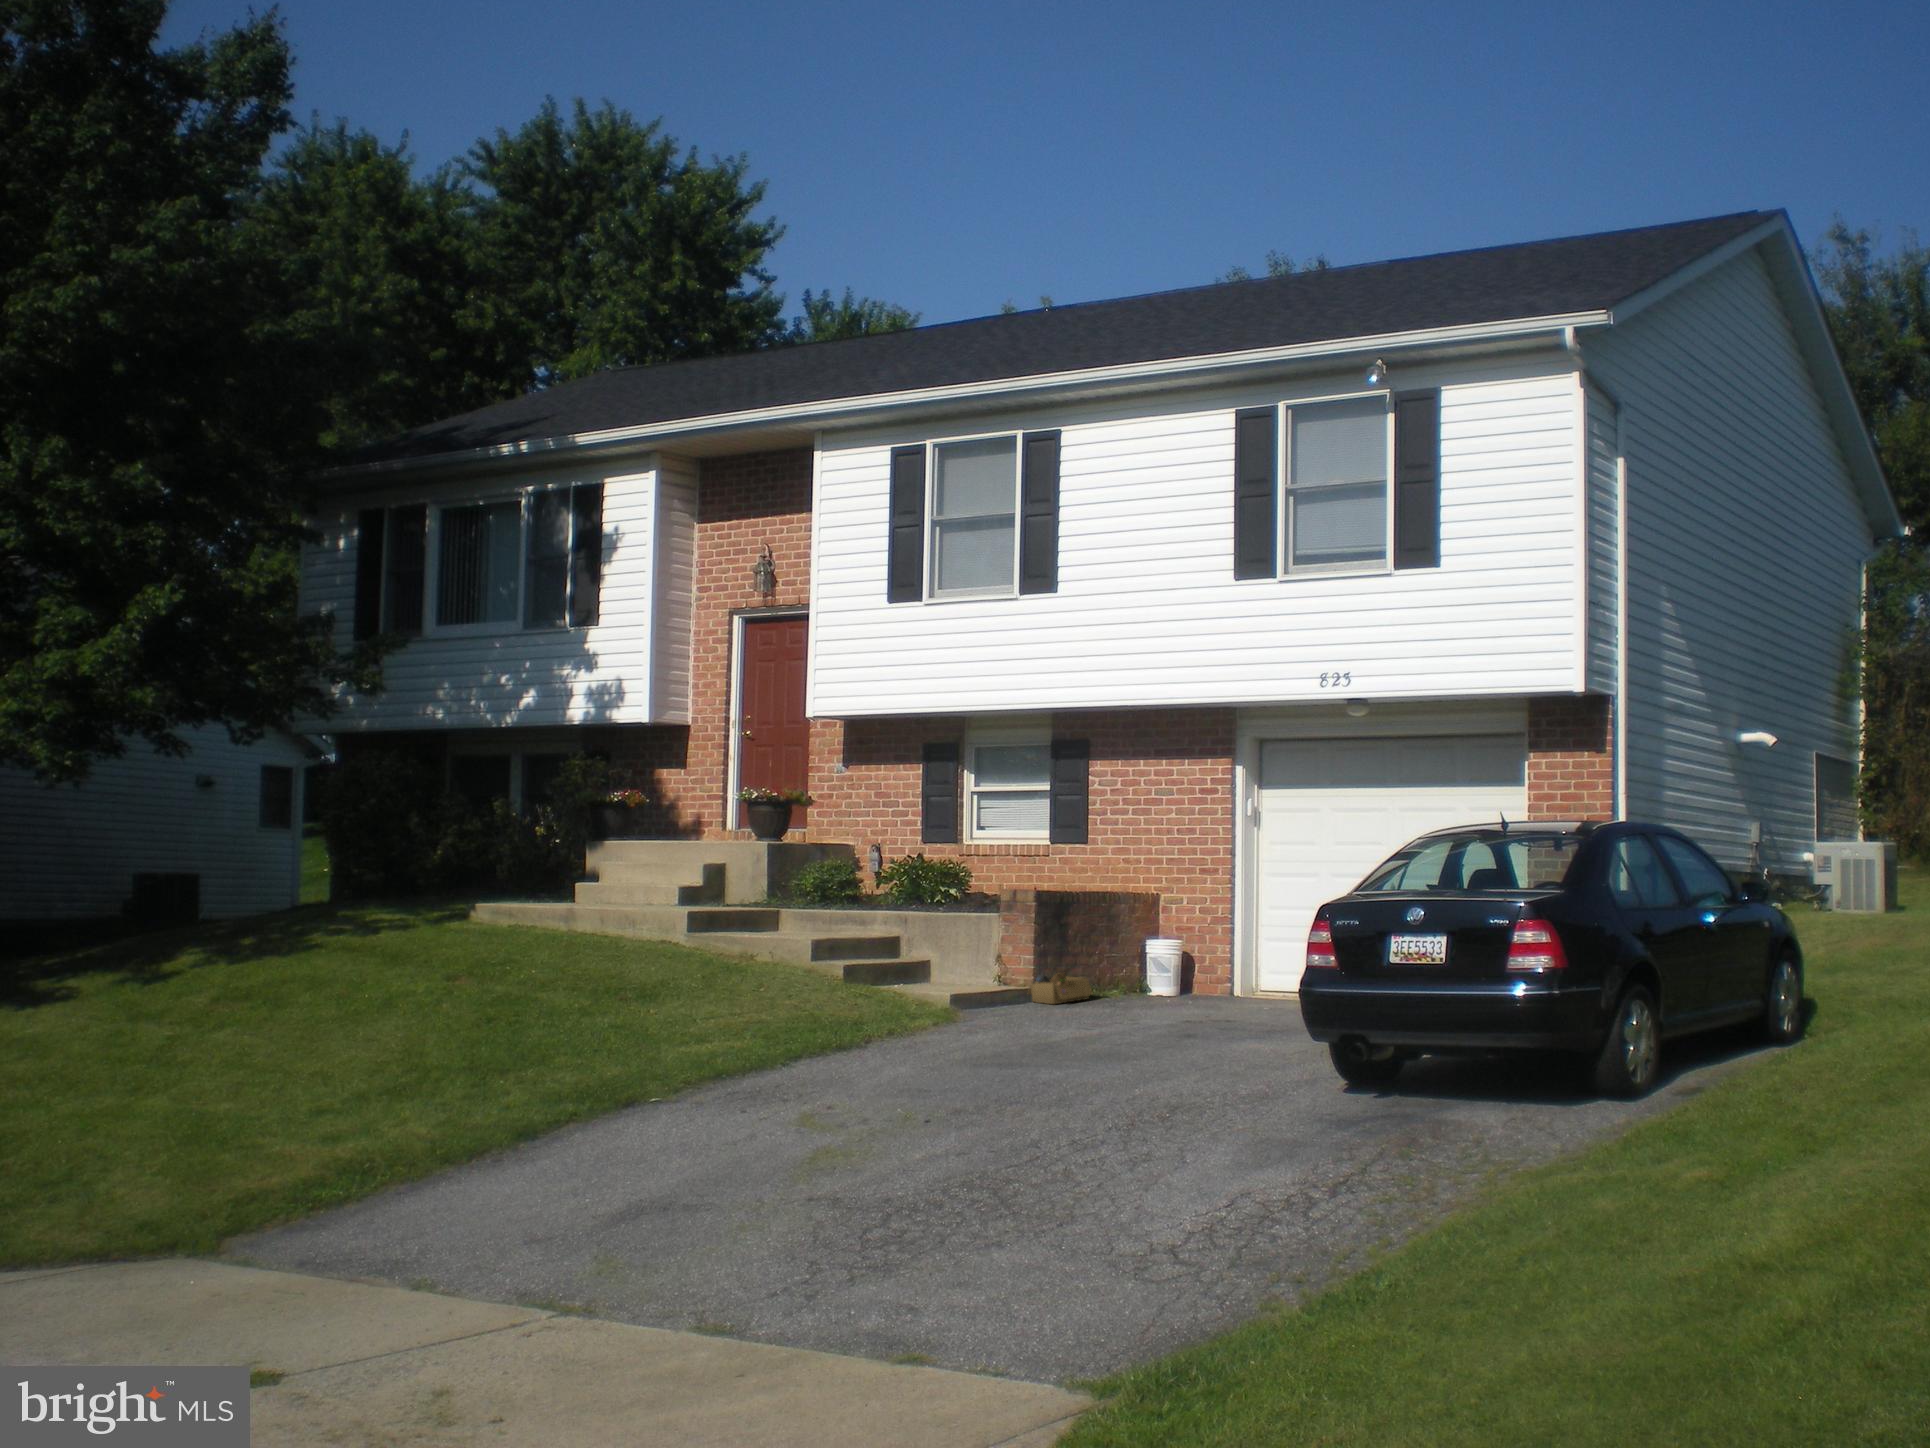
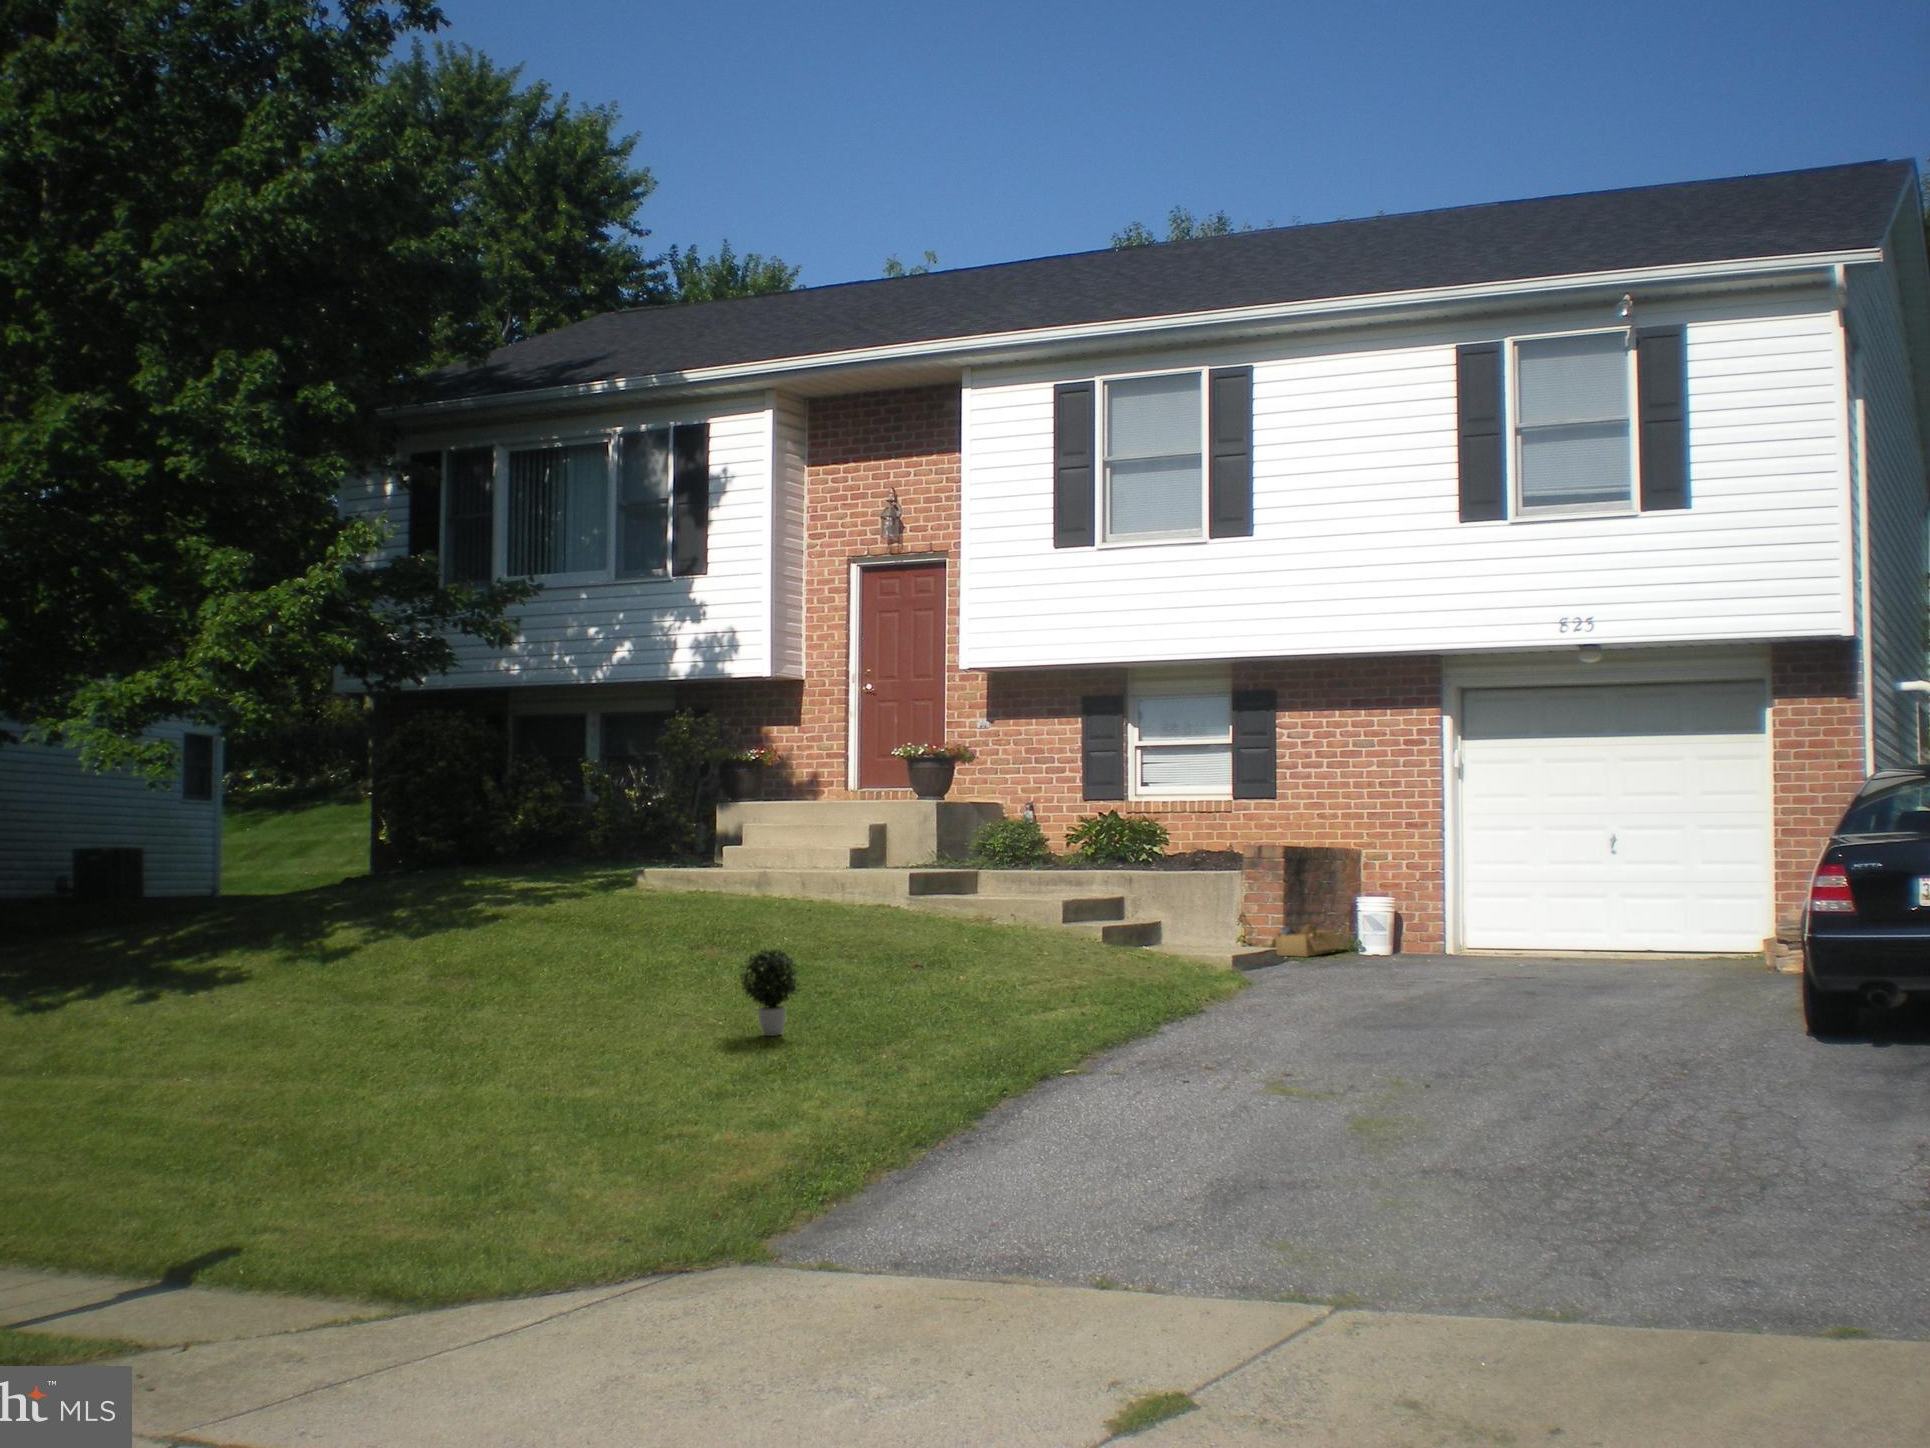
potted plant: none [364,1013,424,1097] -> present [740,950,799,1036]

